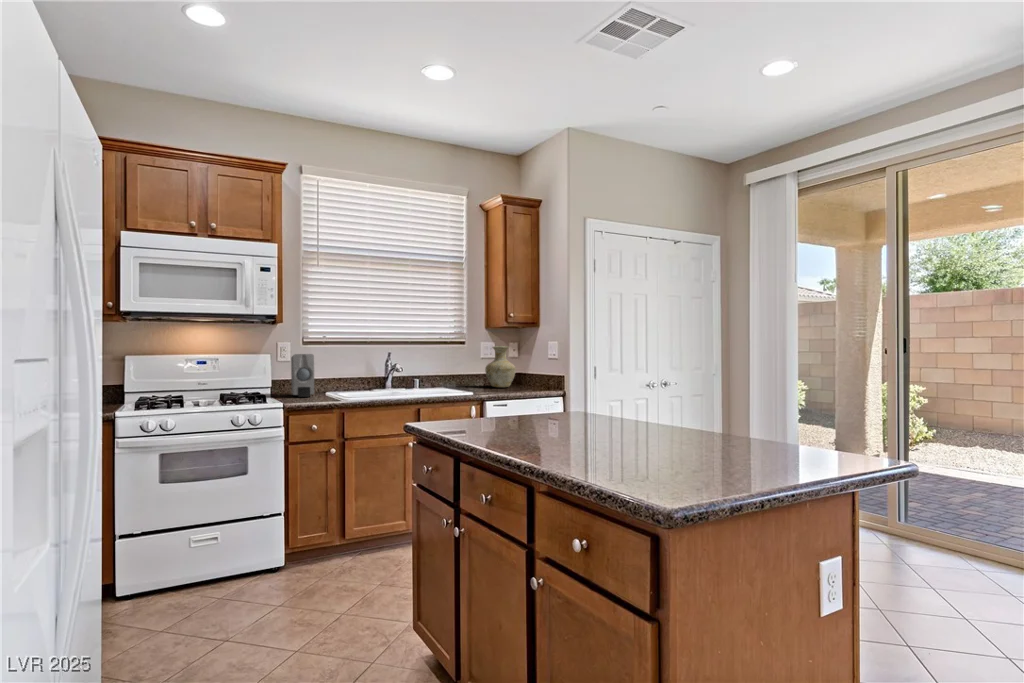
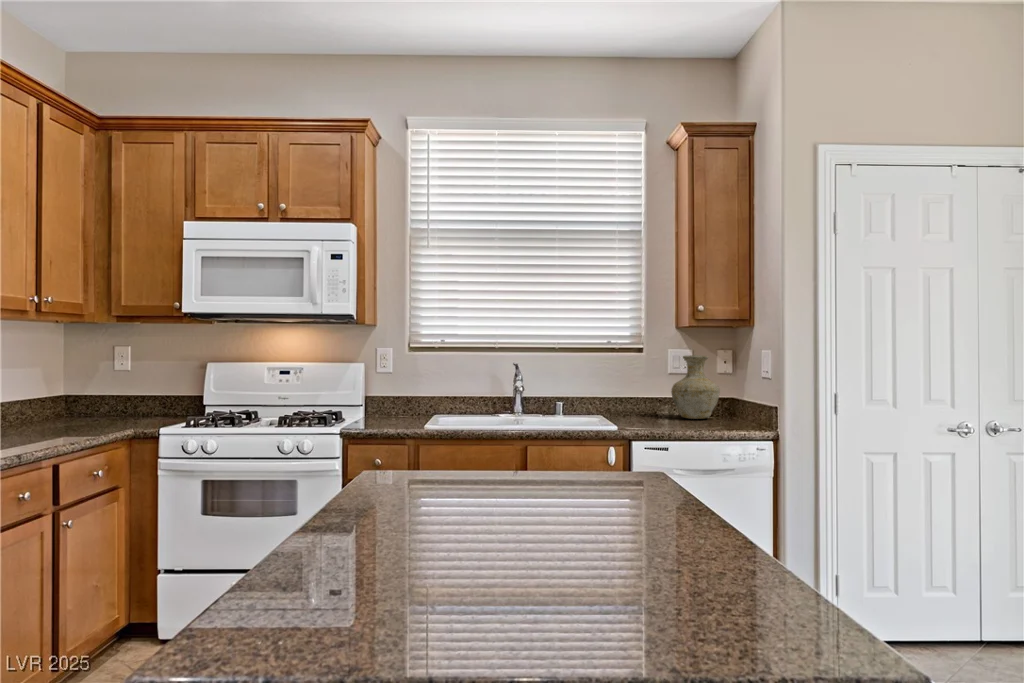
soap dispenser: present [291,354,314,397] -> none [376,365,408,421]

